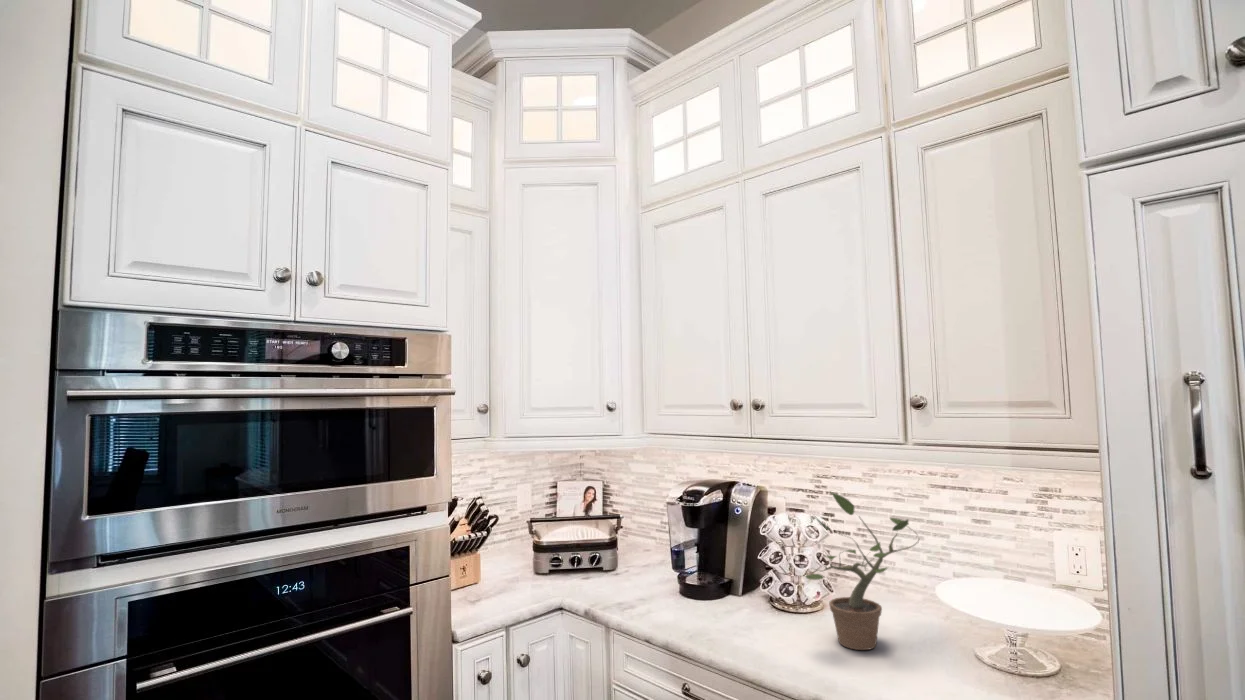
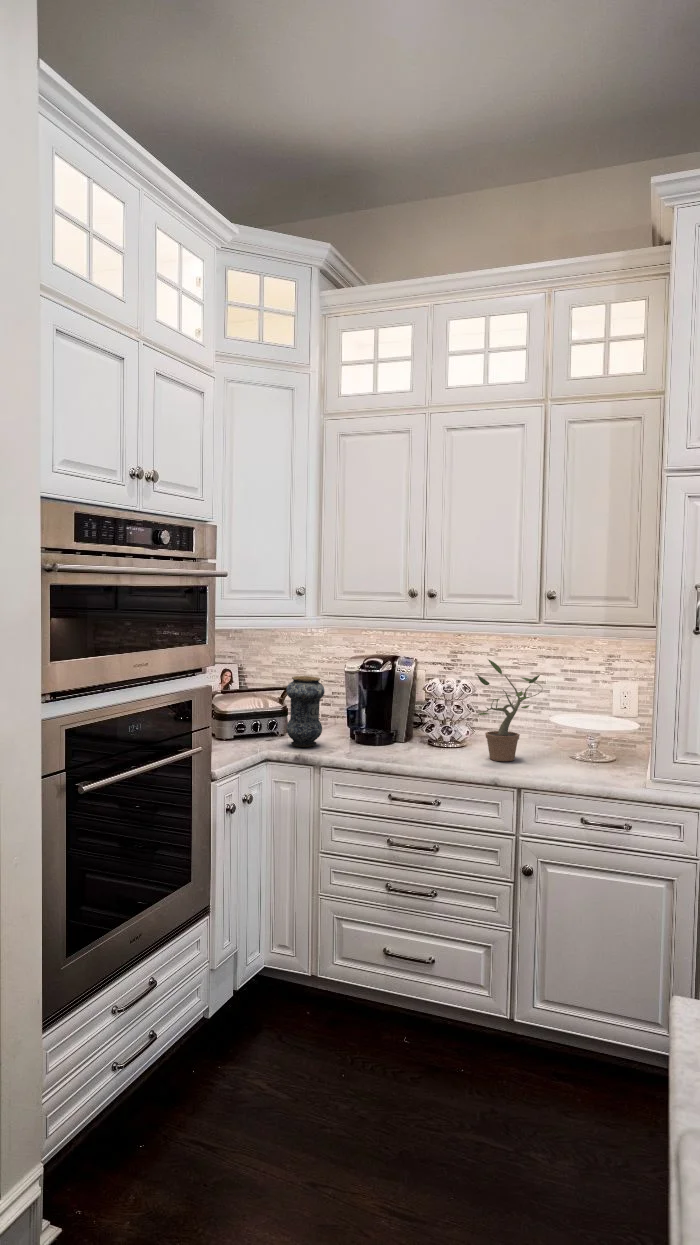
vase: none [591,505,635,594] -> present [287,676,325,747]

